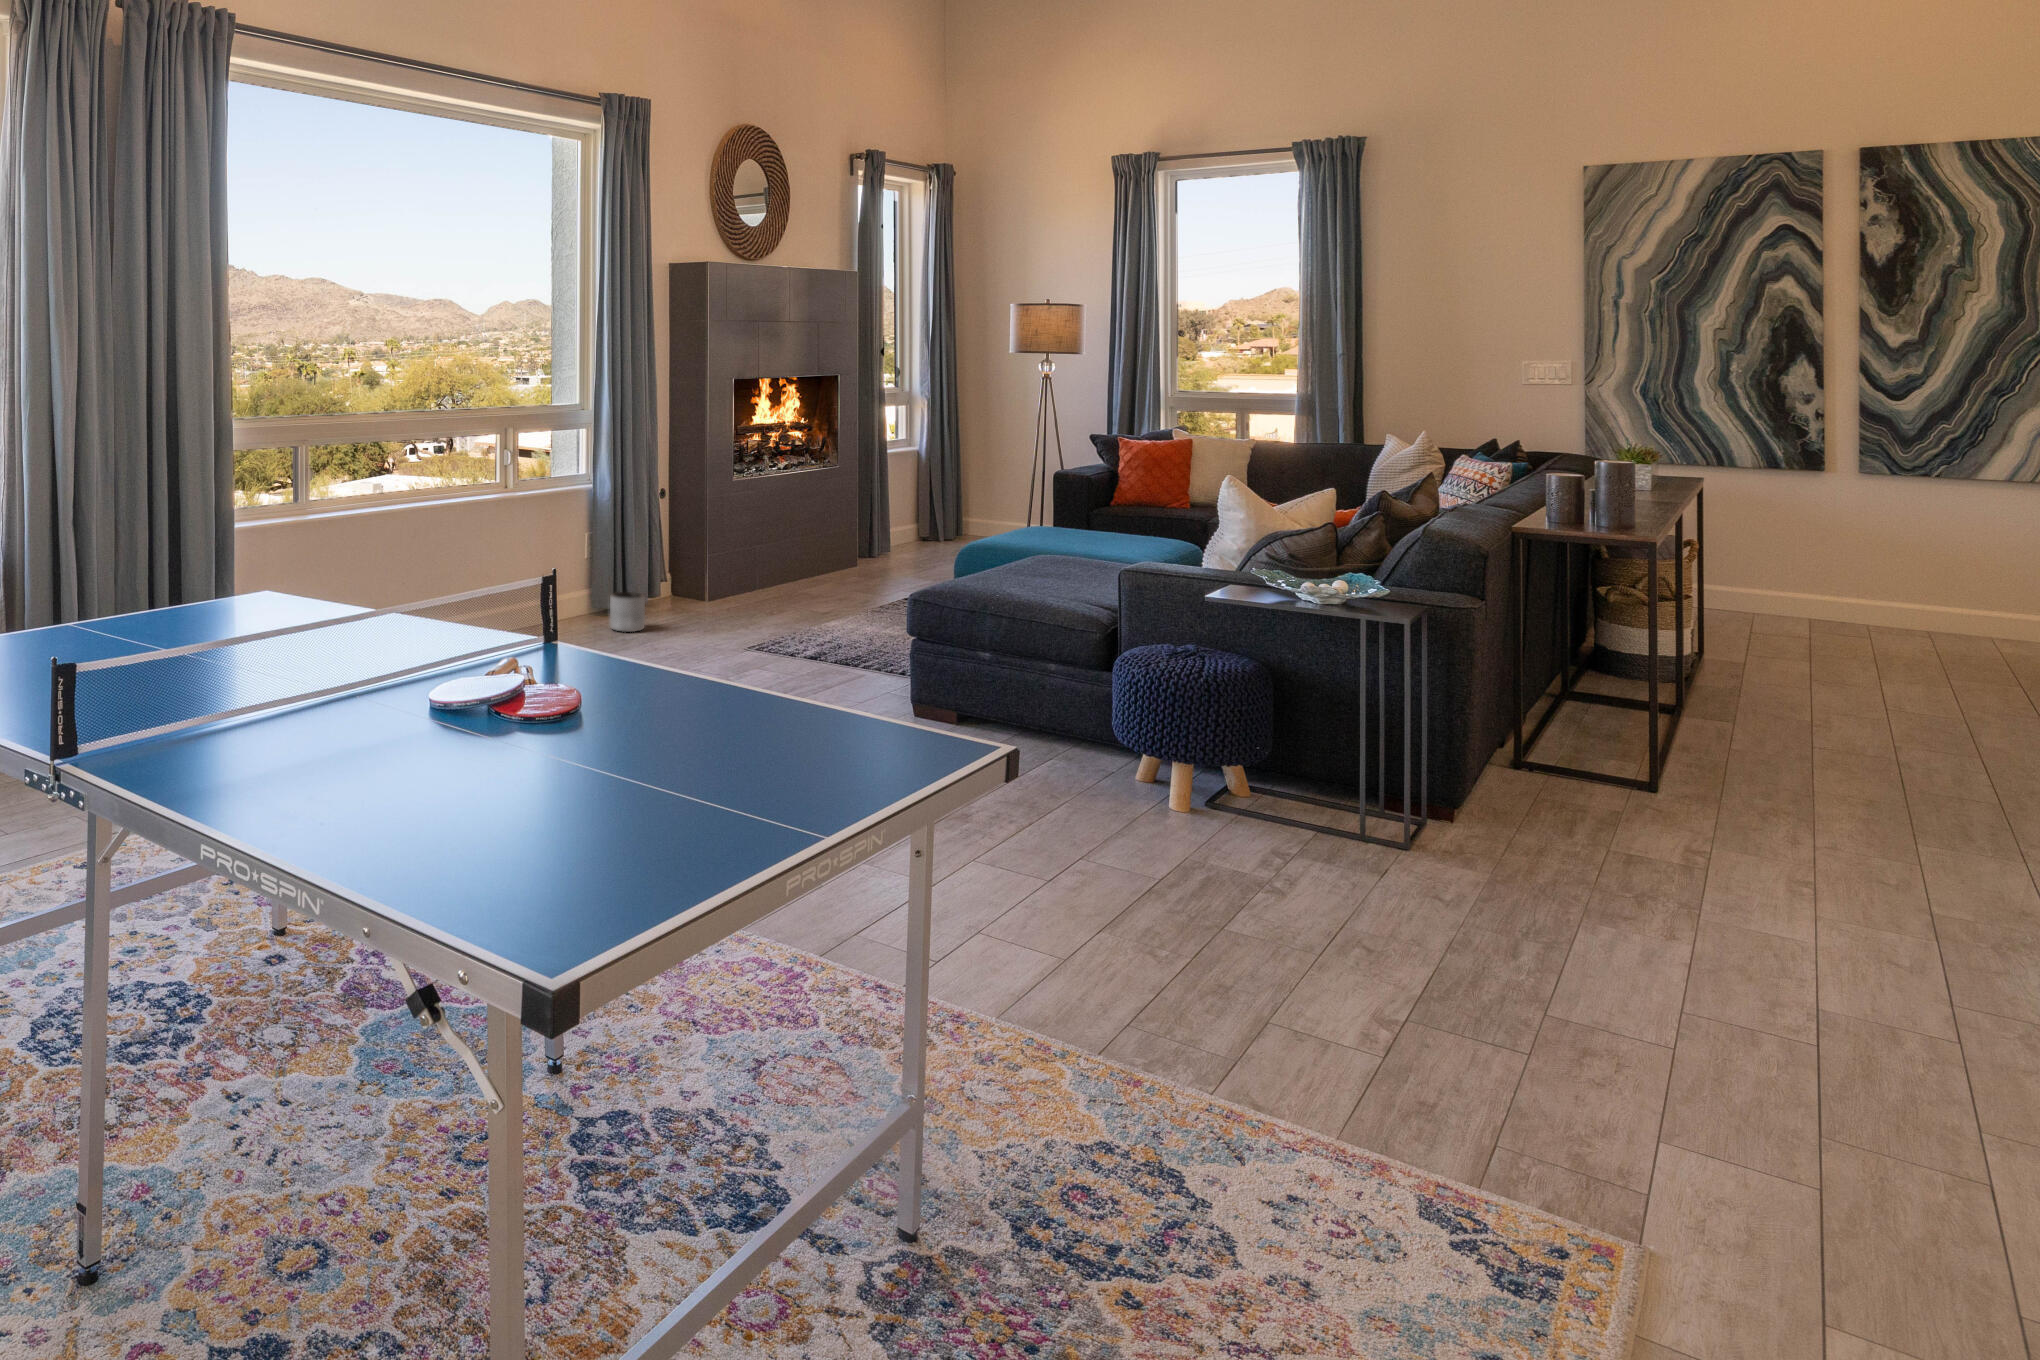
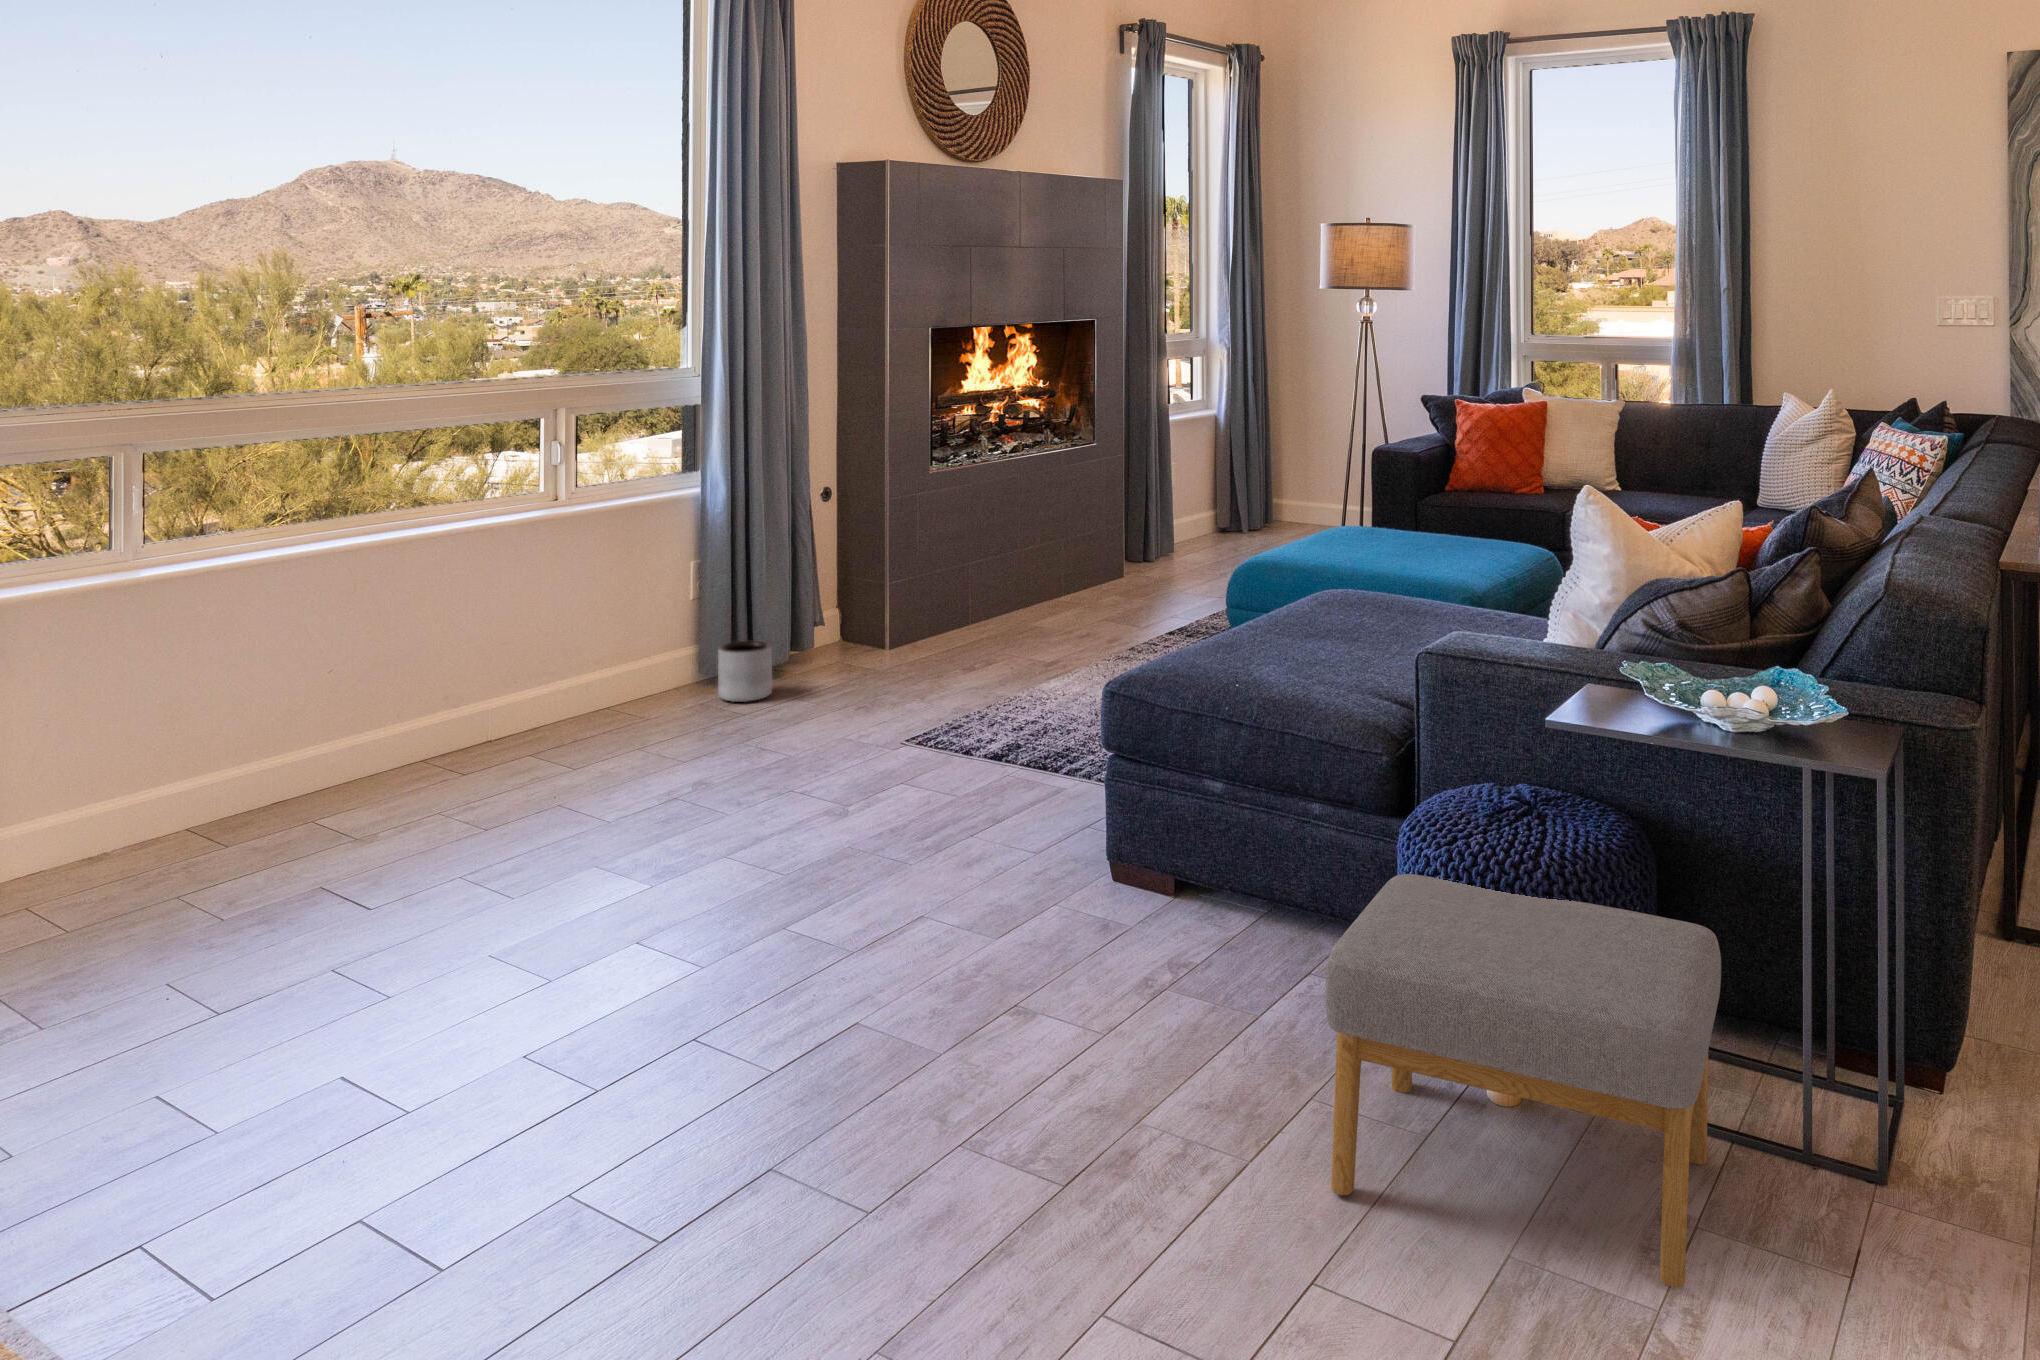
footstool: none [1097,702,1326,899] -> present [1326,874,1721,1288]

